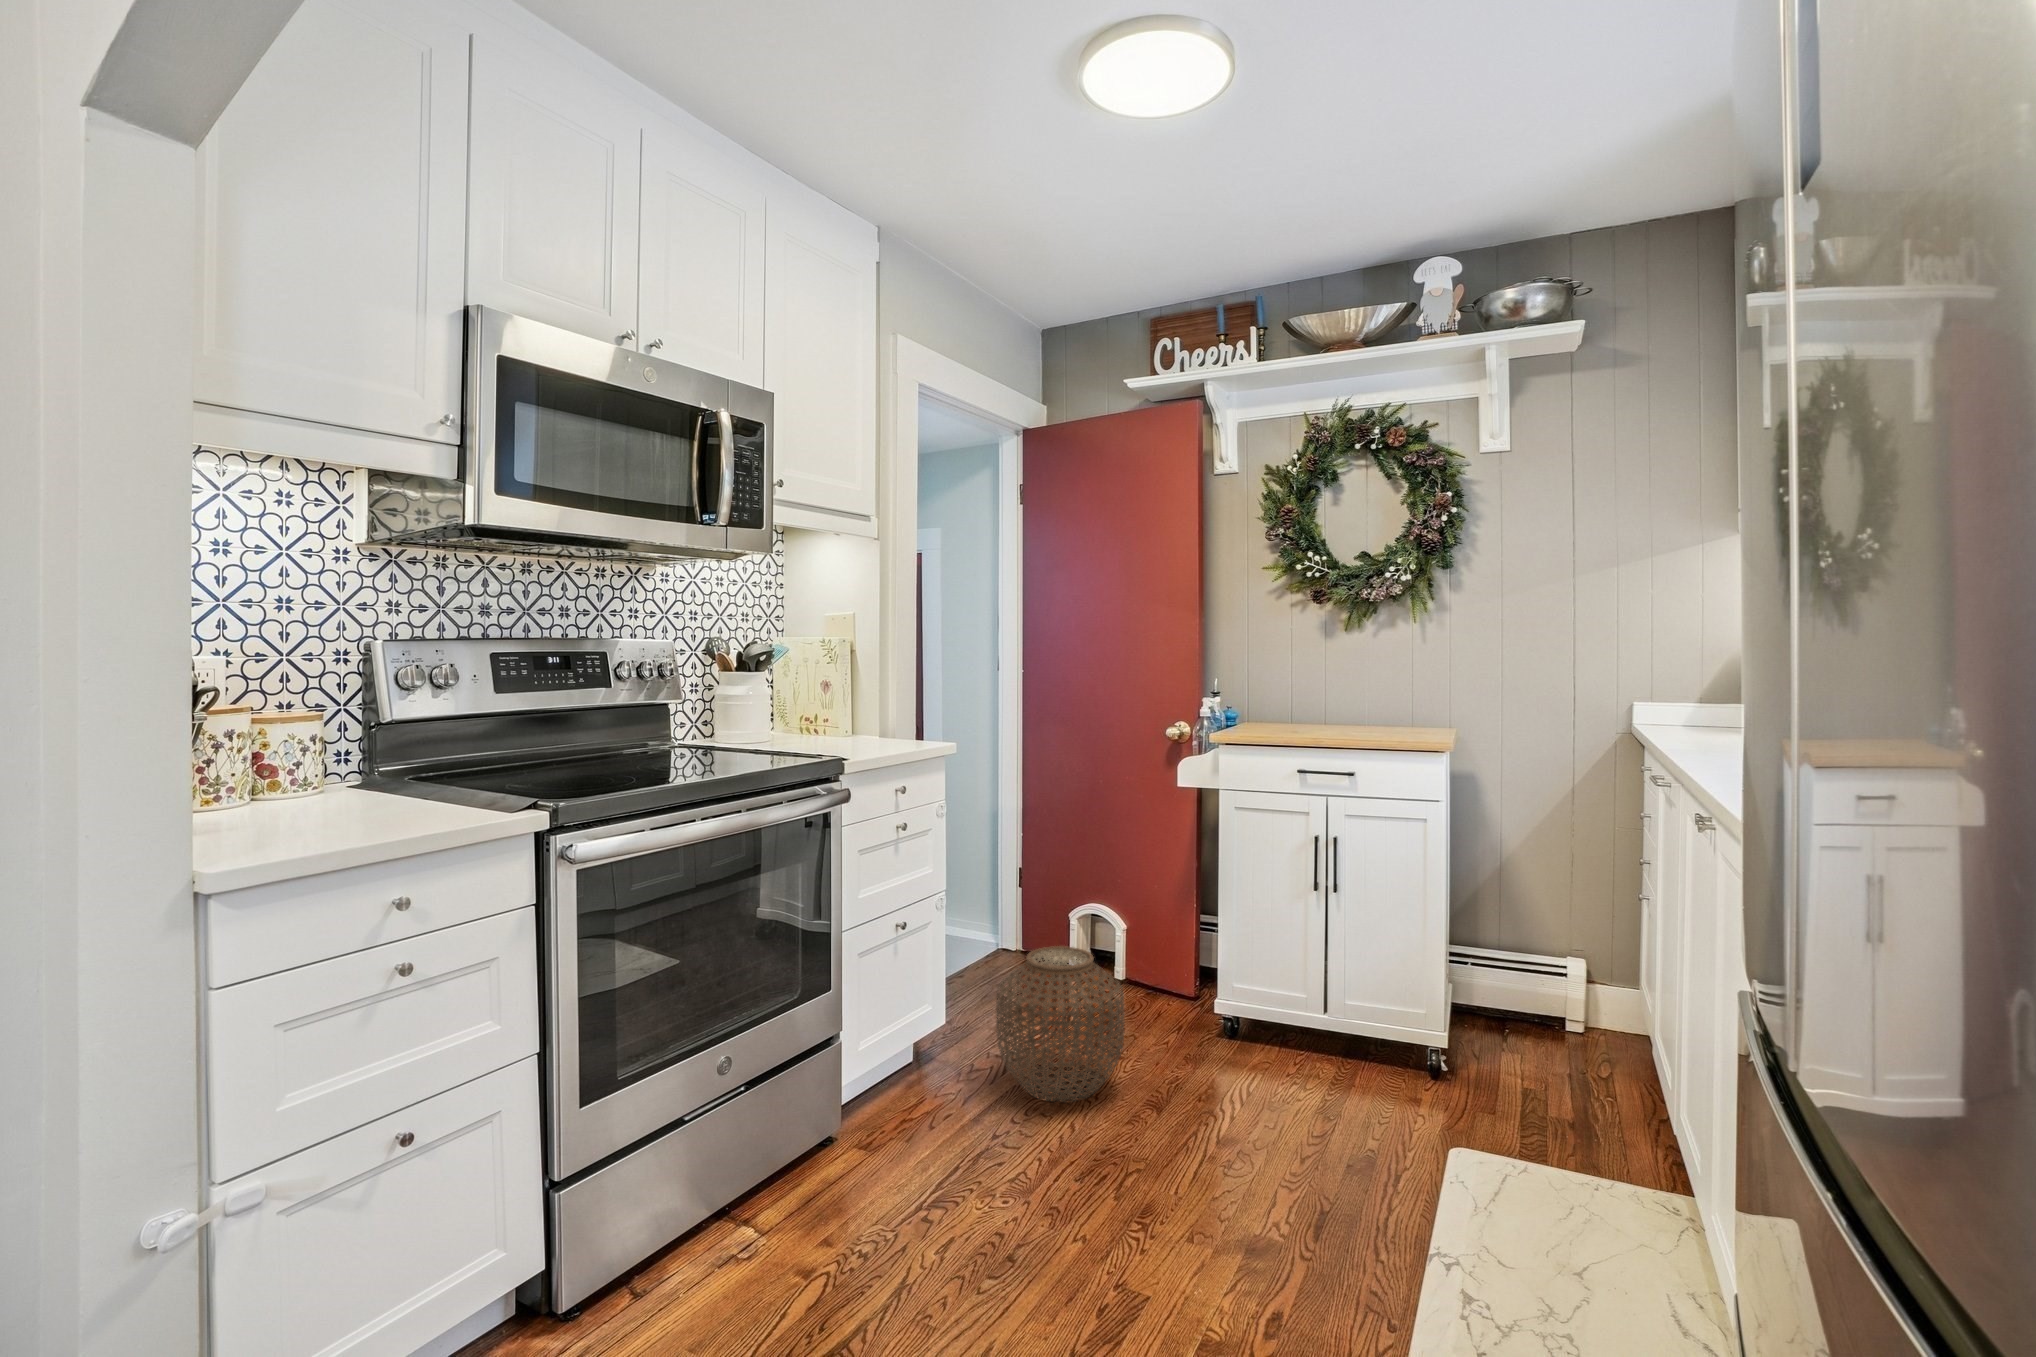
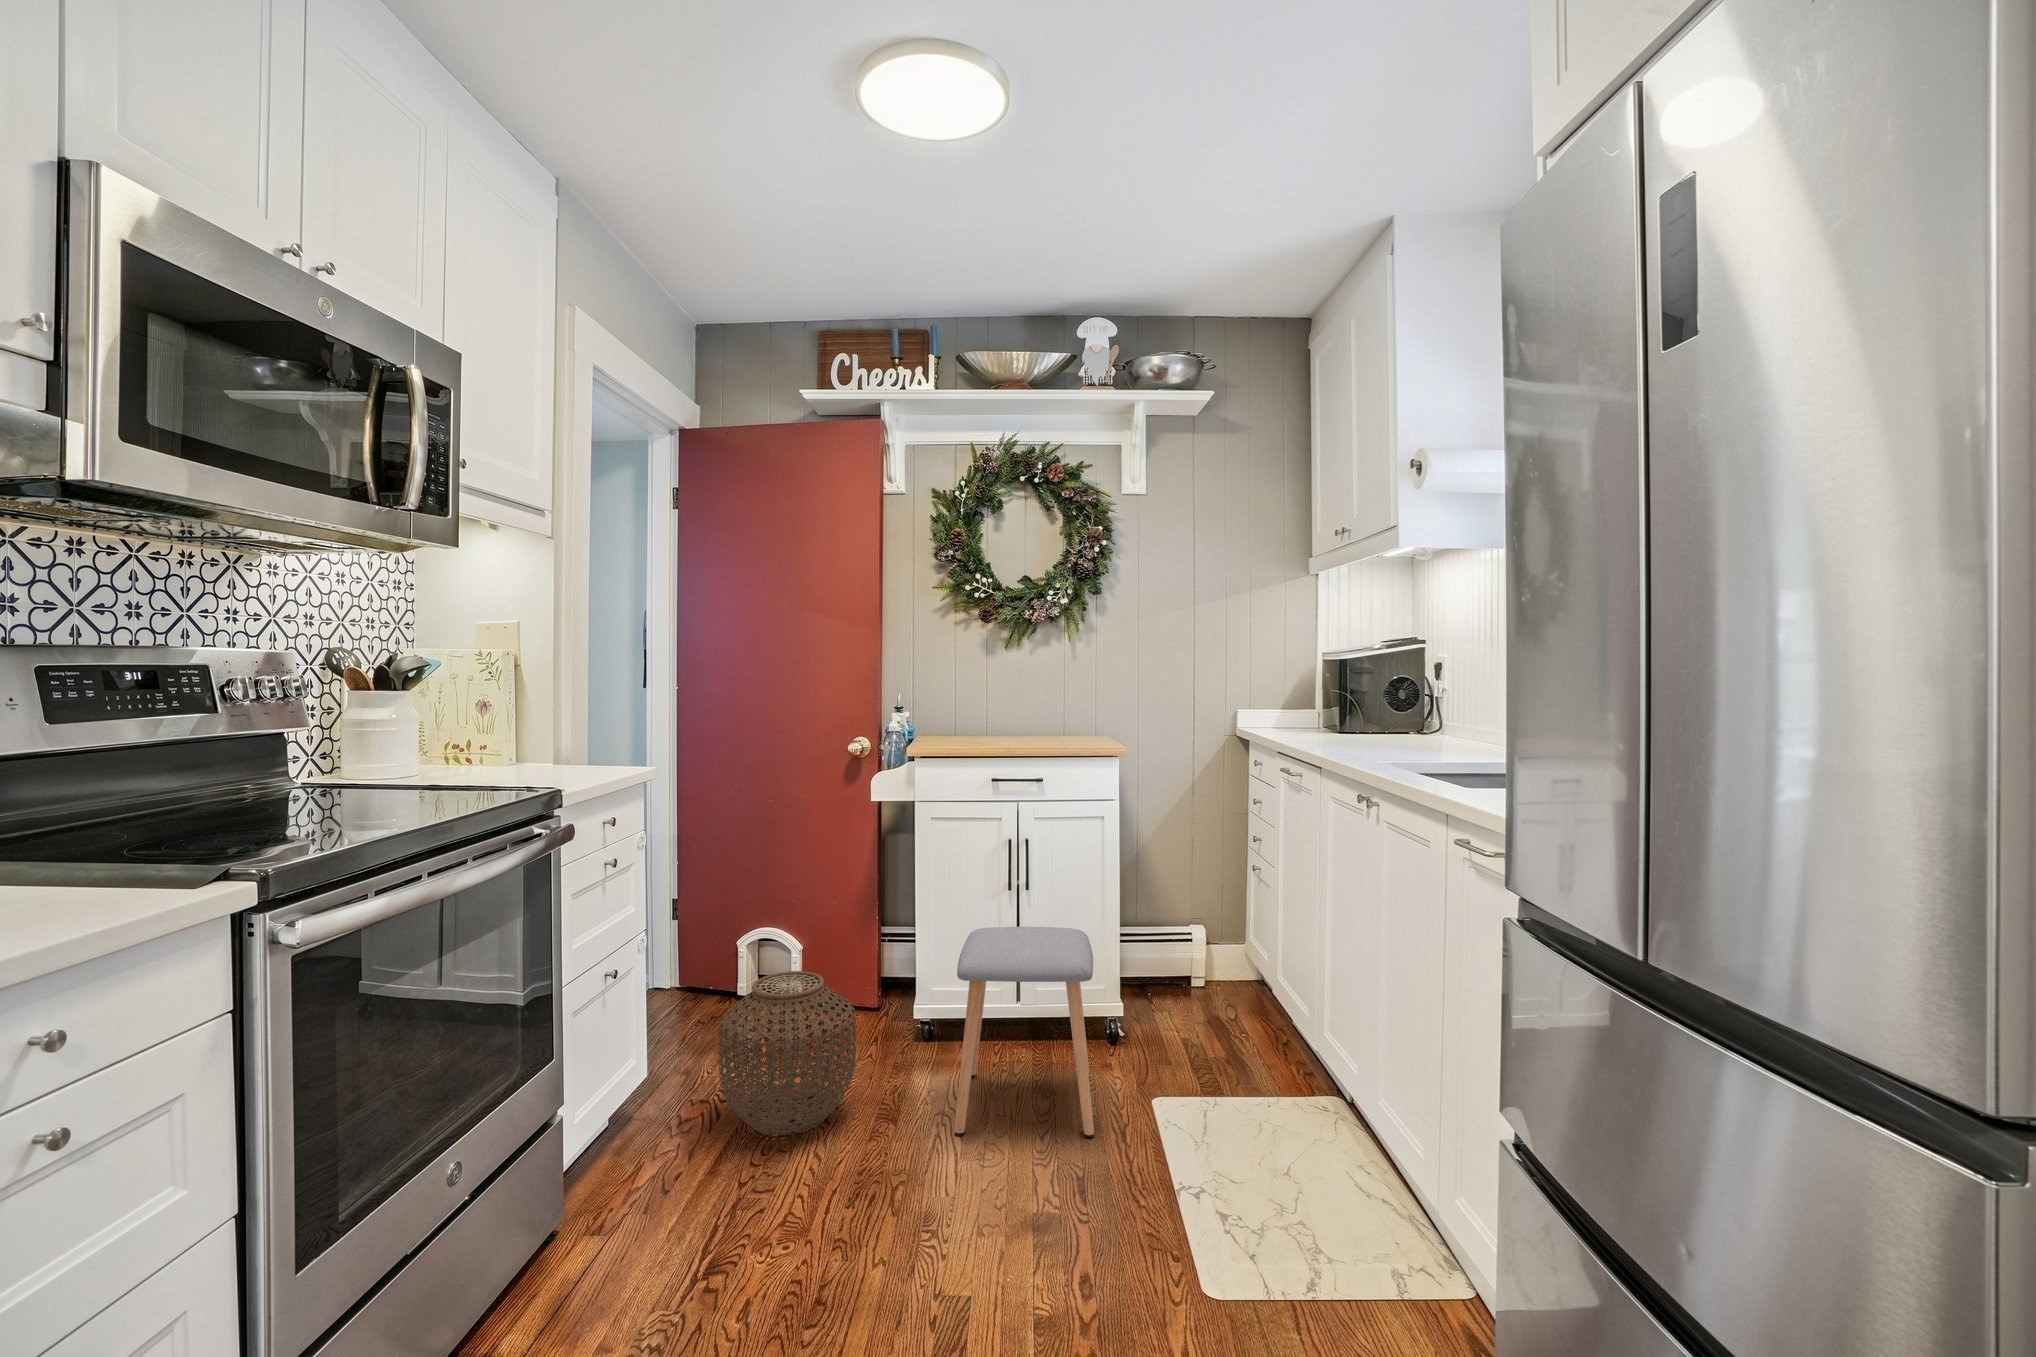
stool: none [1209,932,1388,1180] -> present [954,927,1094,1138]

